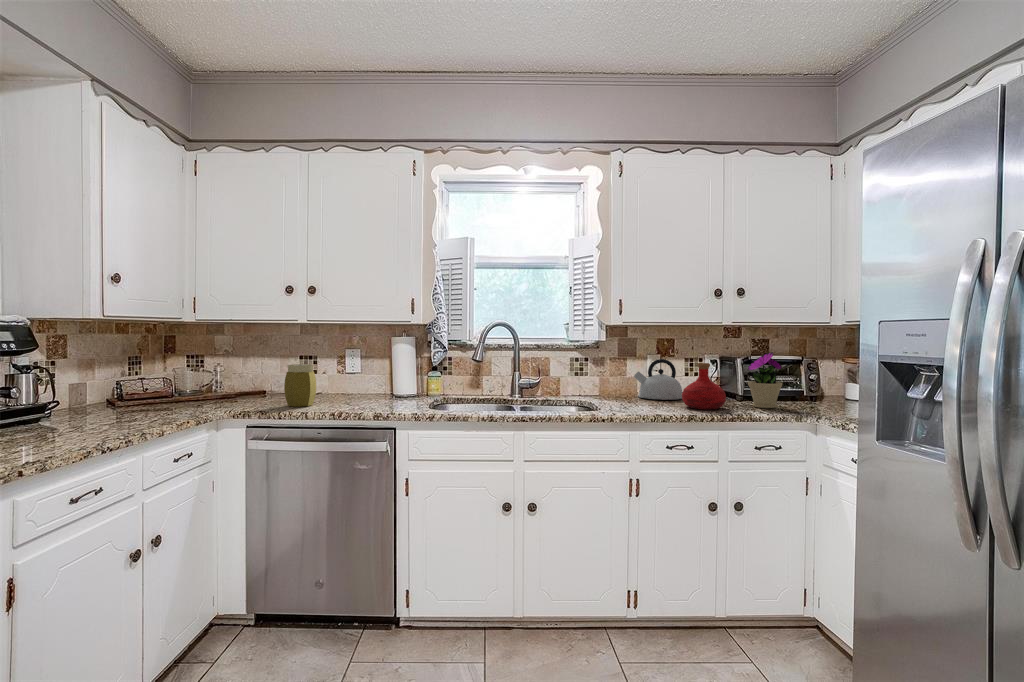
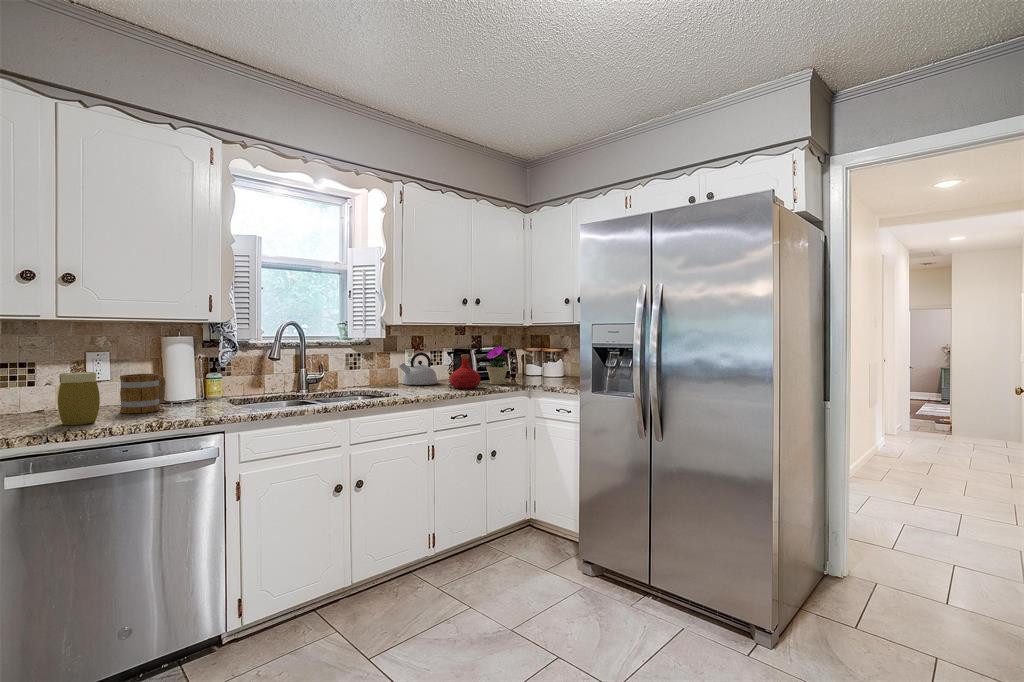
mug: none [347,368,386,402] -> present [120,374,165,413]

